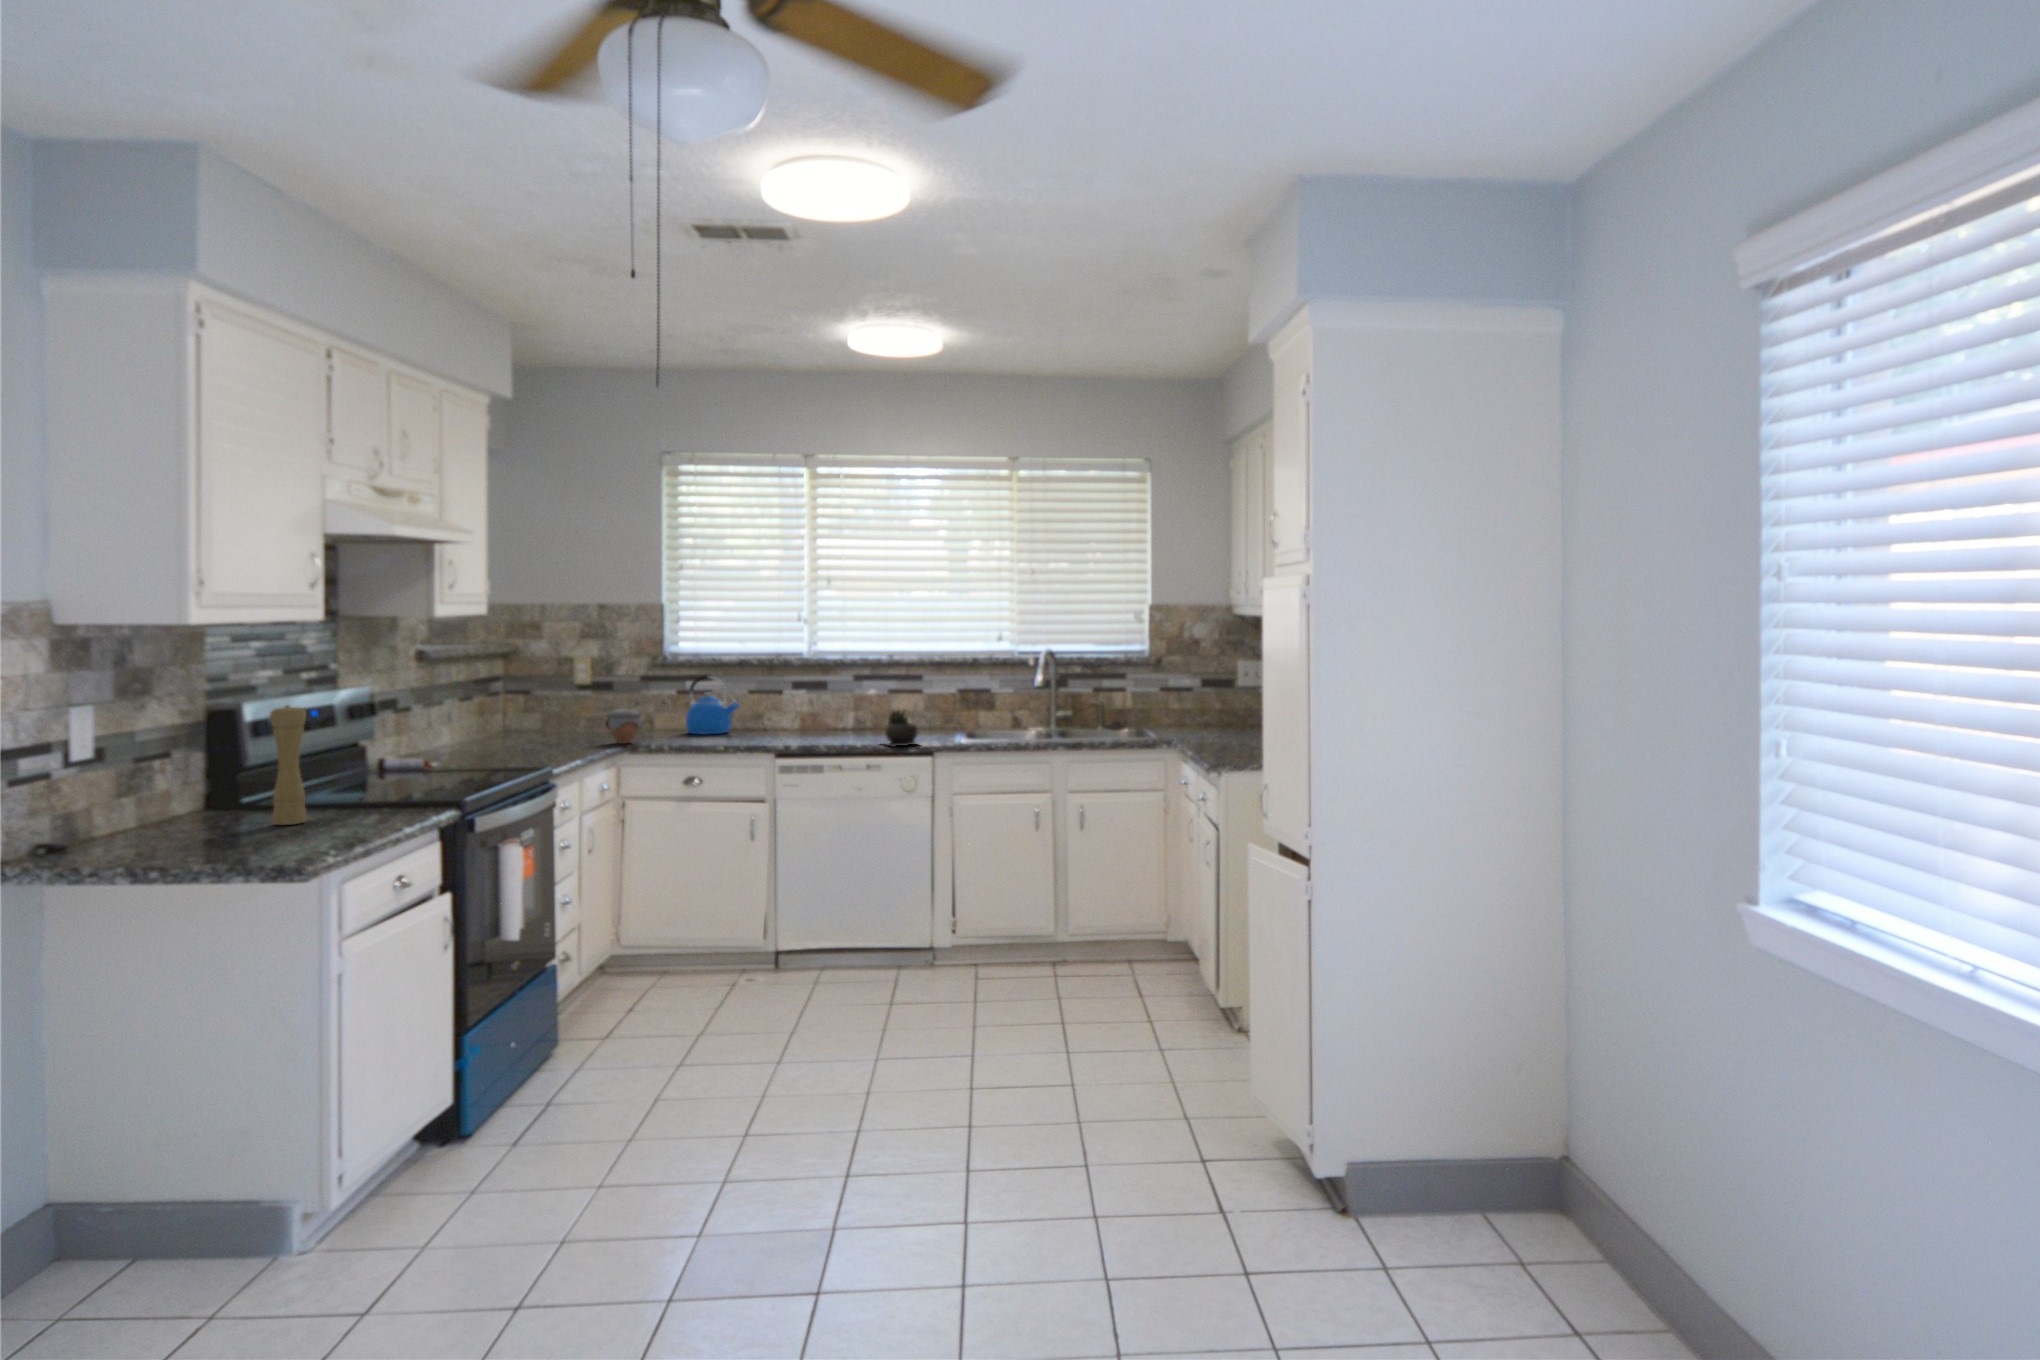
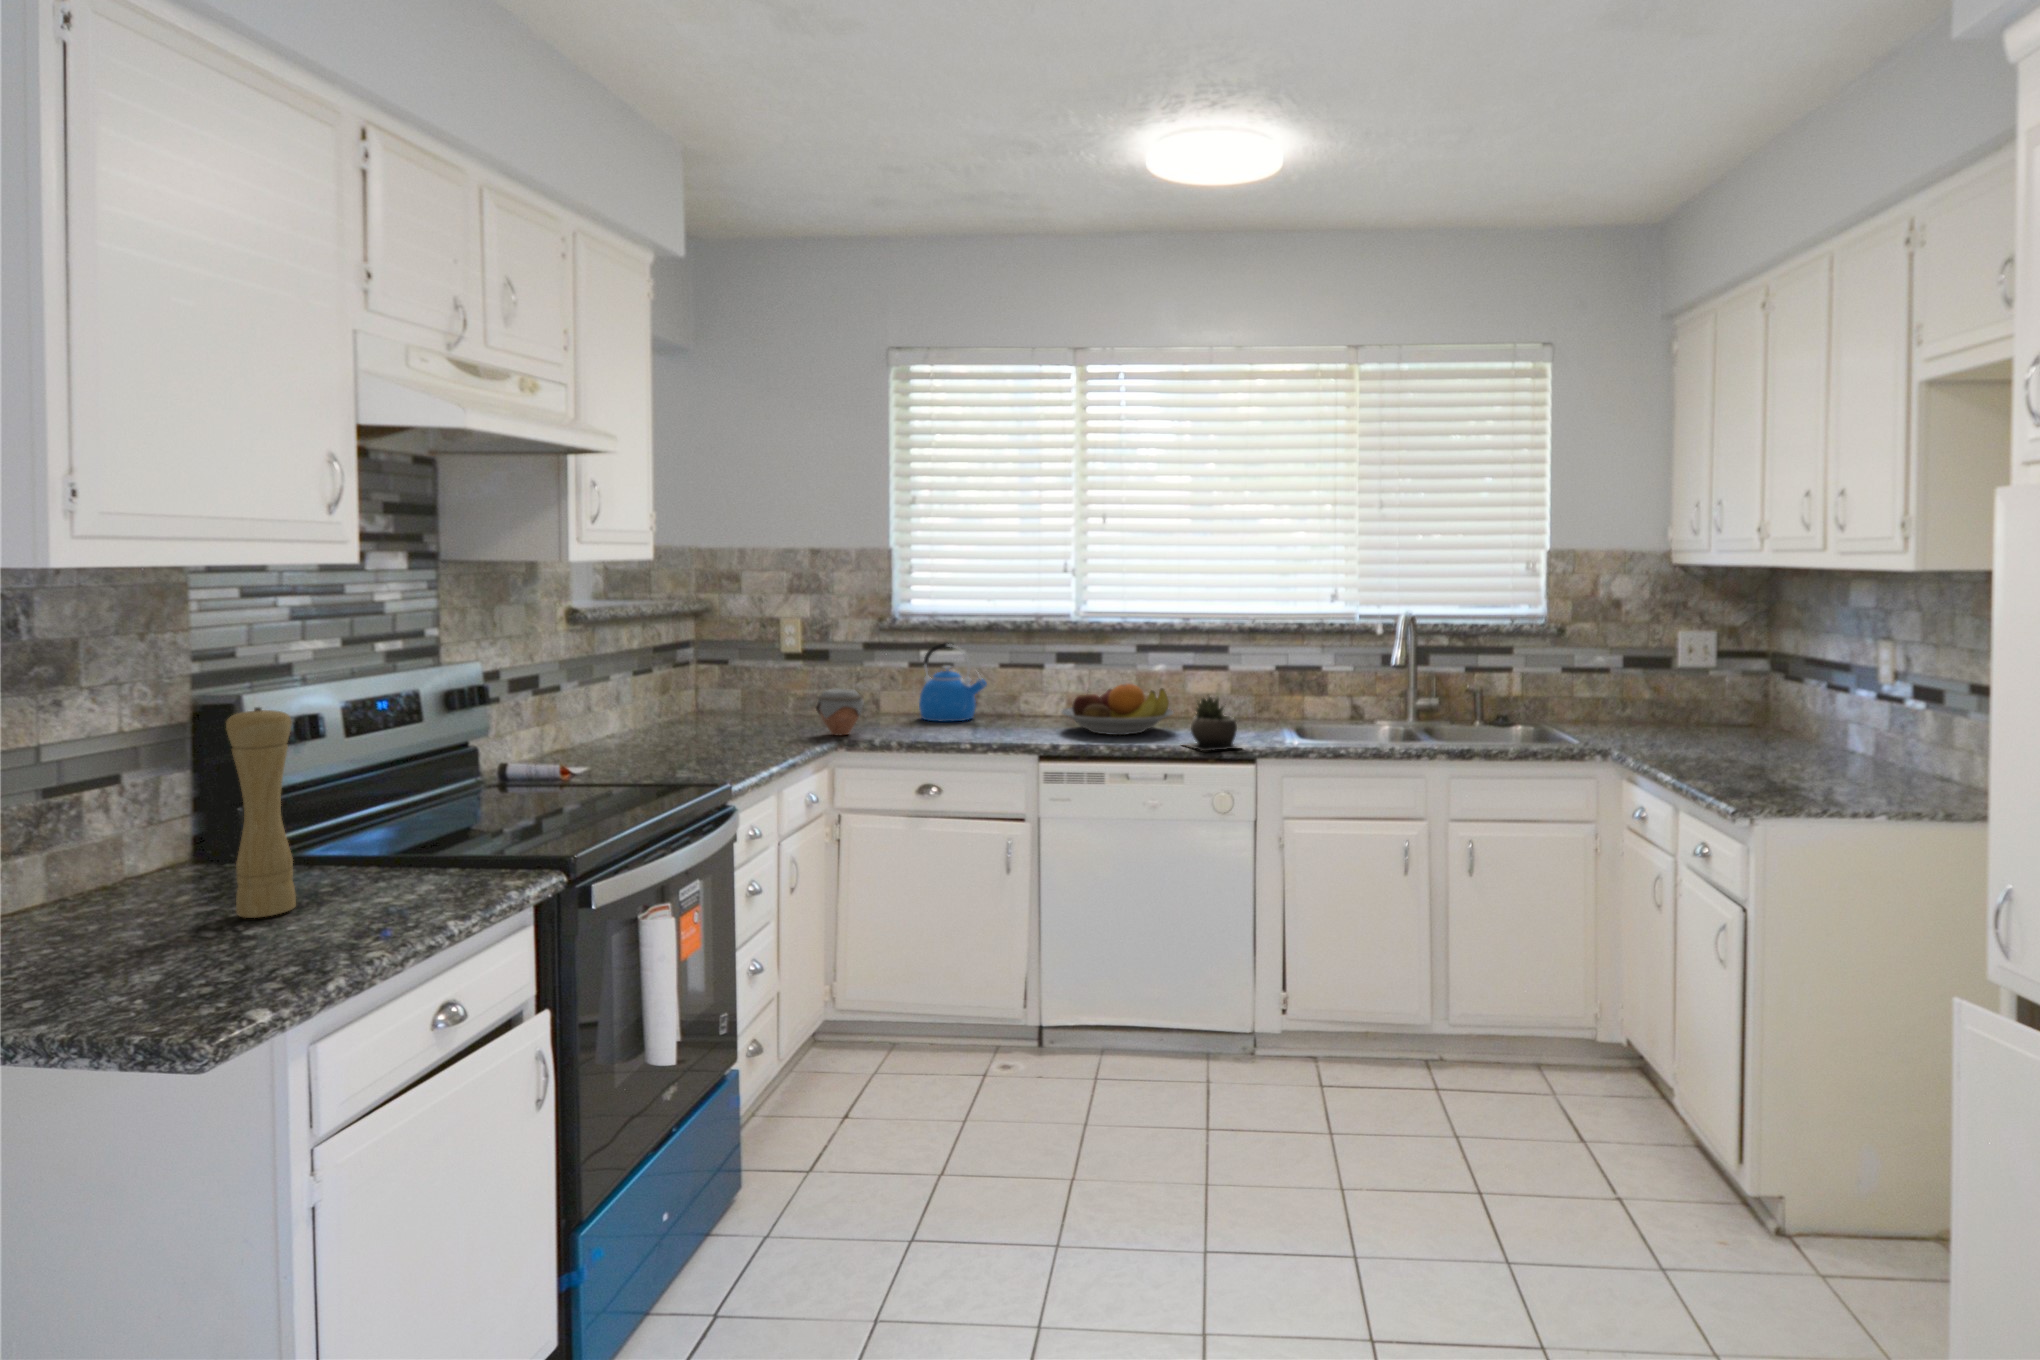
fruit bowl: none [794,703,879,739] -> present [1061,684,1173,735]

